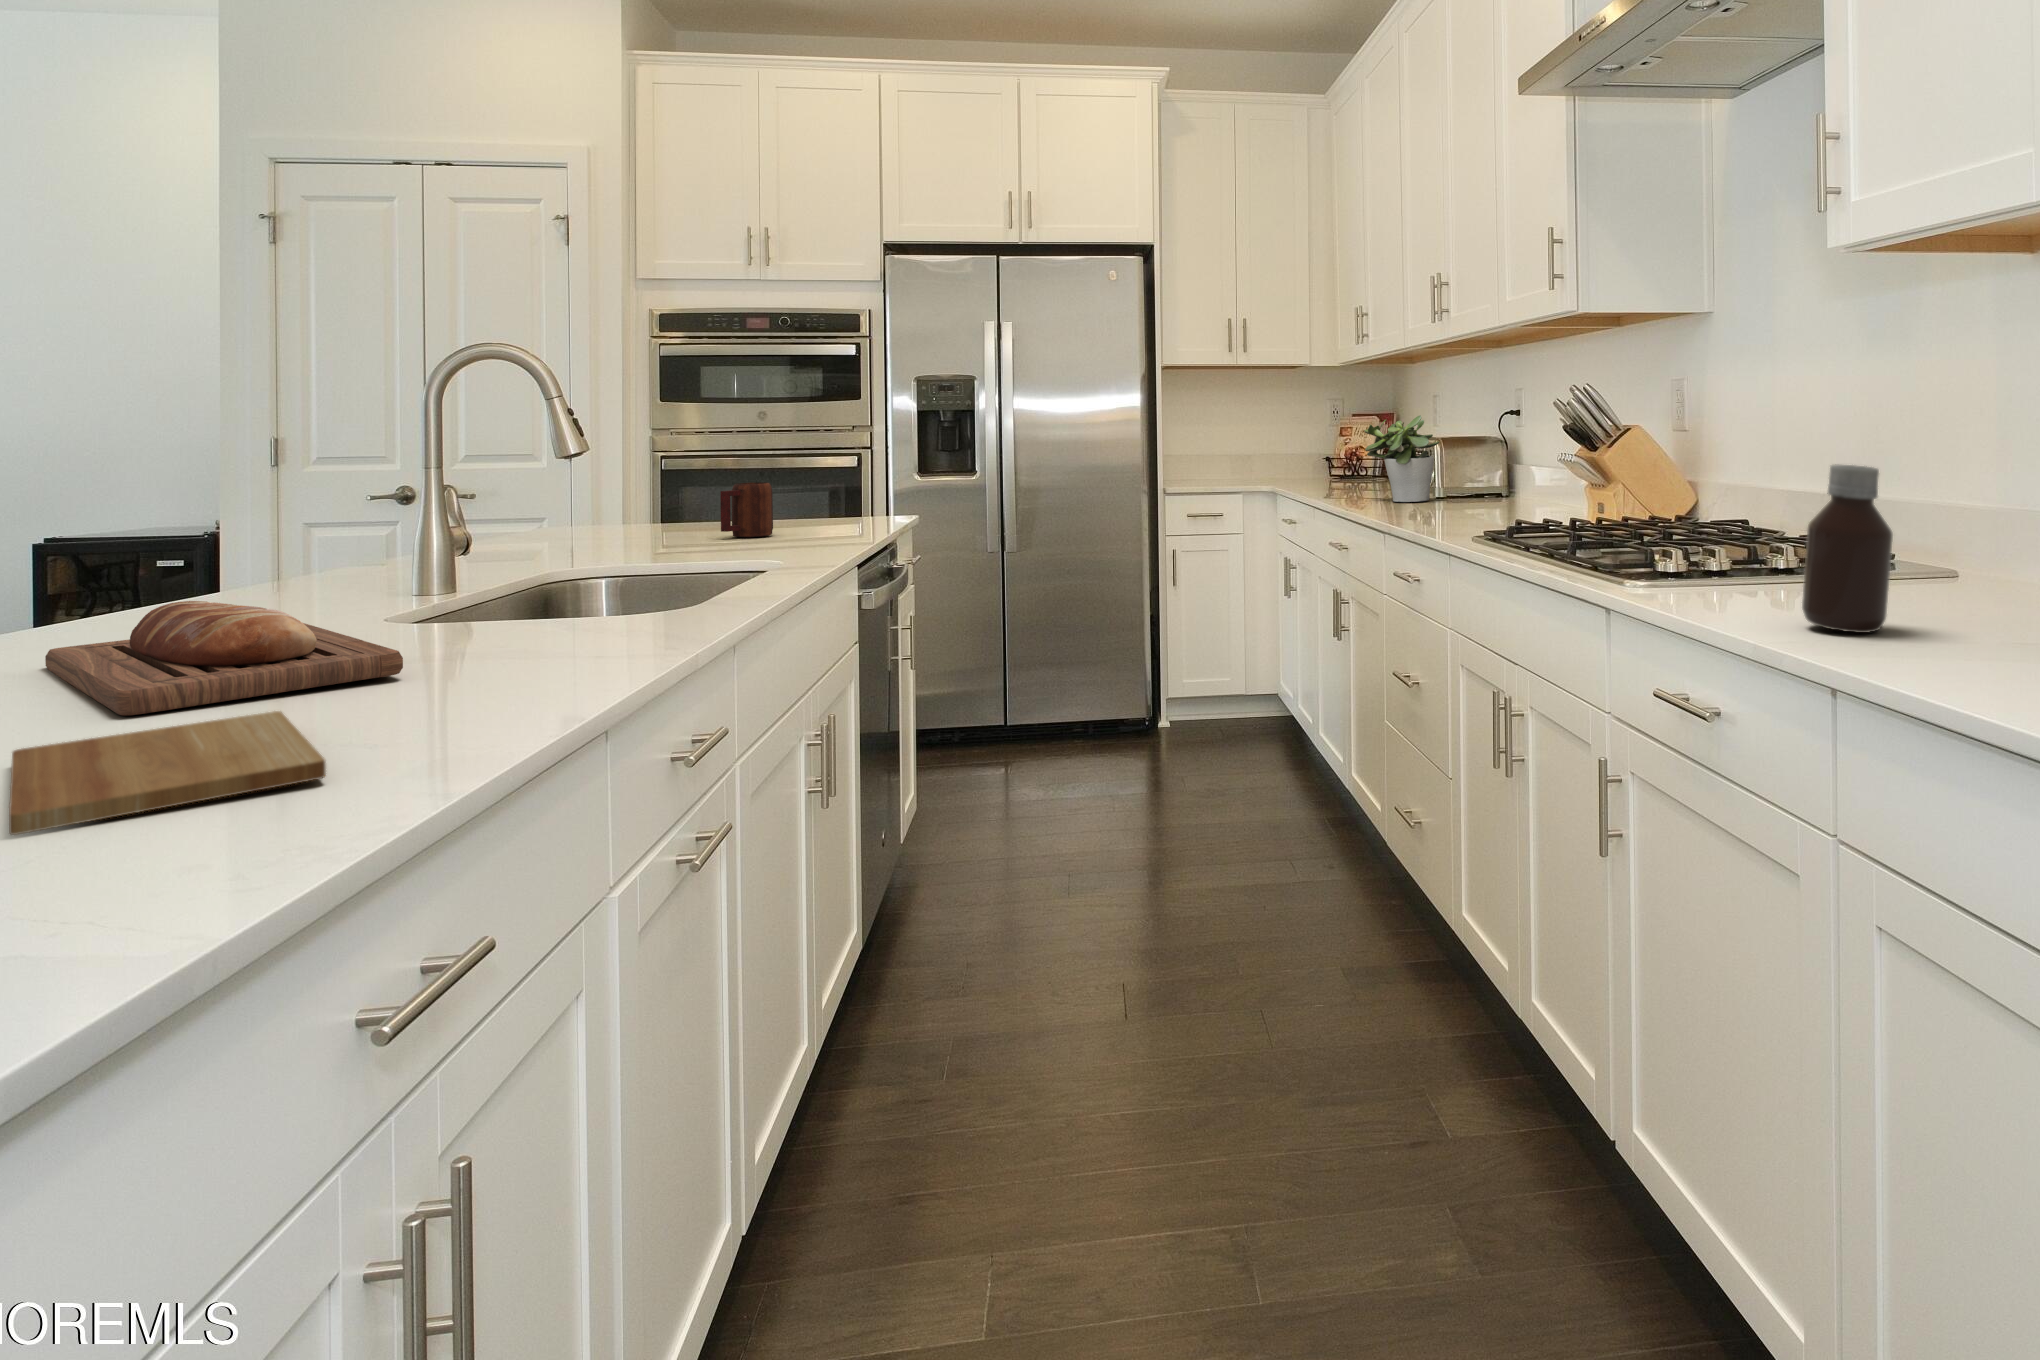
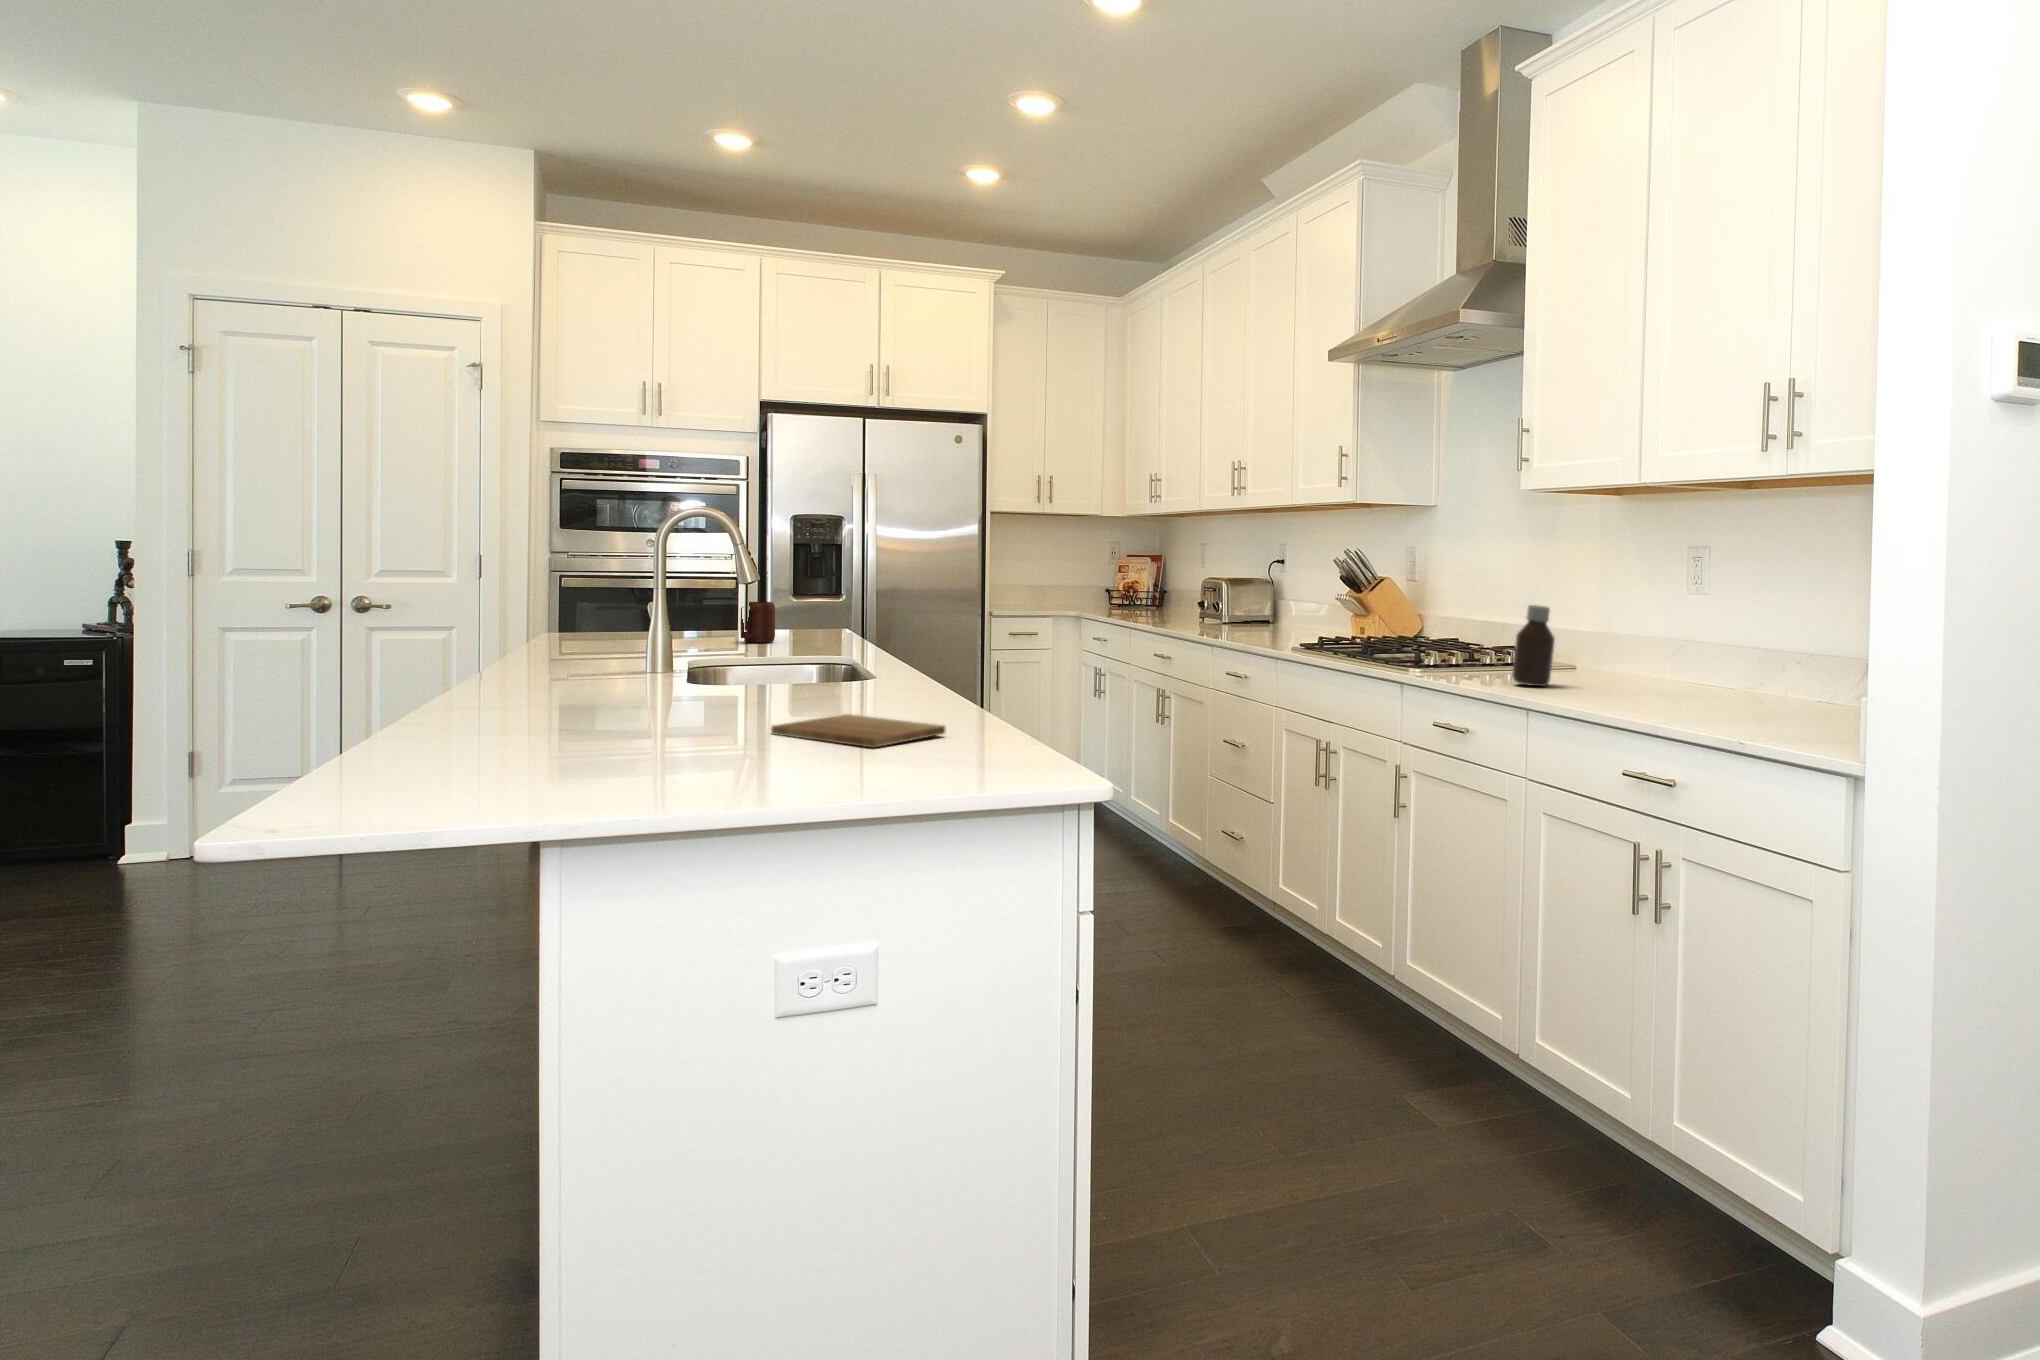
potted plant: present [1364,415,1439,502] -> none [1176,562,1232,625]
bread loaf: present [45,601,403,716] -> none [592,667,831,719]

